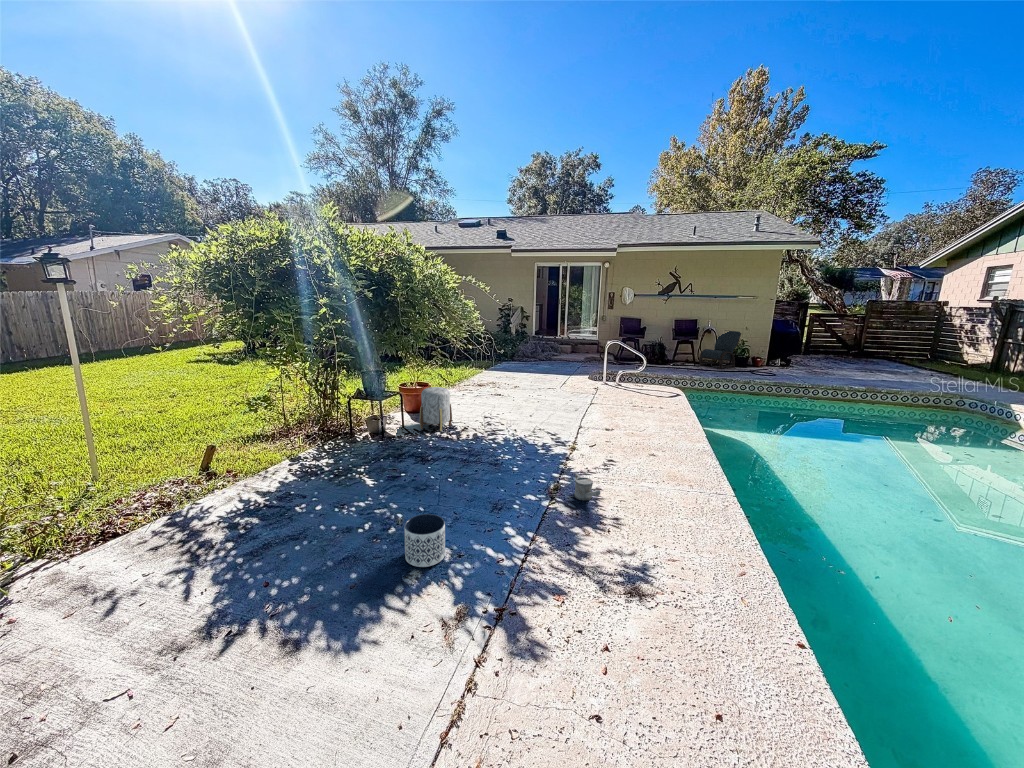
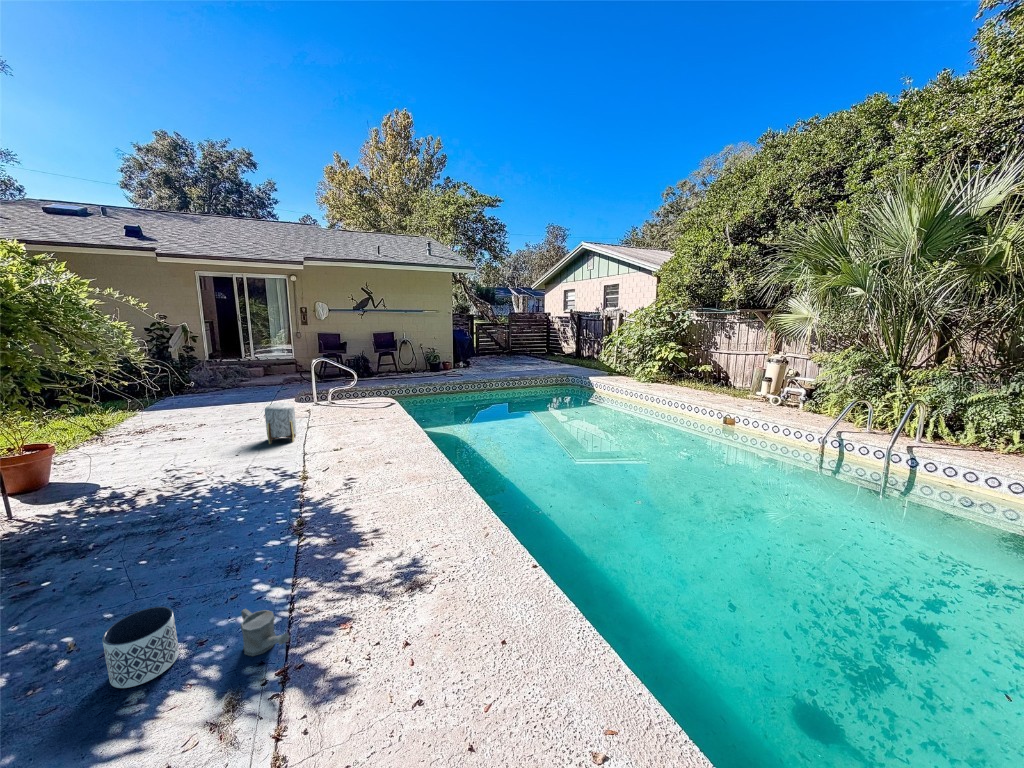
lounge chair: present [699,331,741,369] -> none [400,341,430,375]
stool: present [420,387,452,431] -> present [265,403,296,444]
watering can: present [574,474,600,500] -> present [241,609,289,656]

